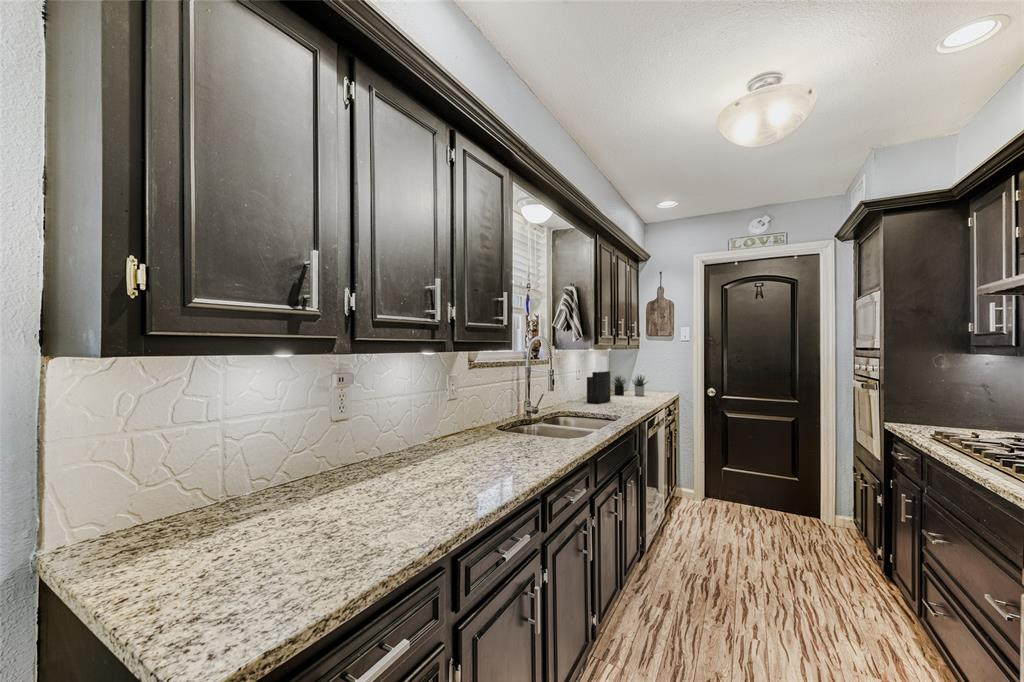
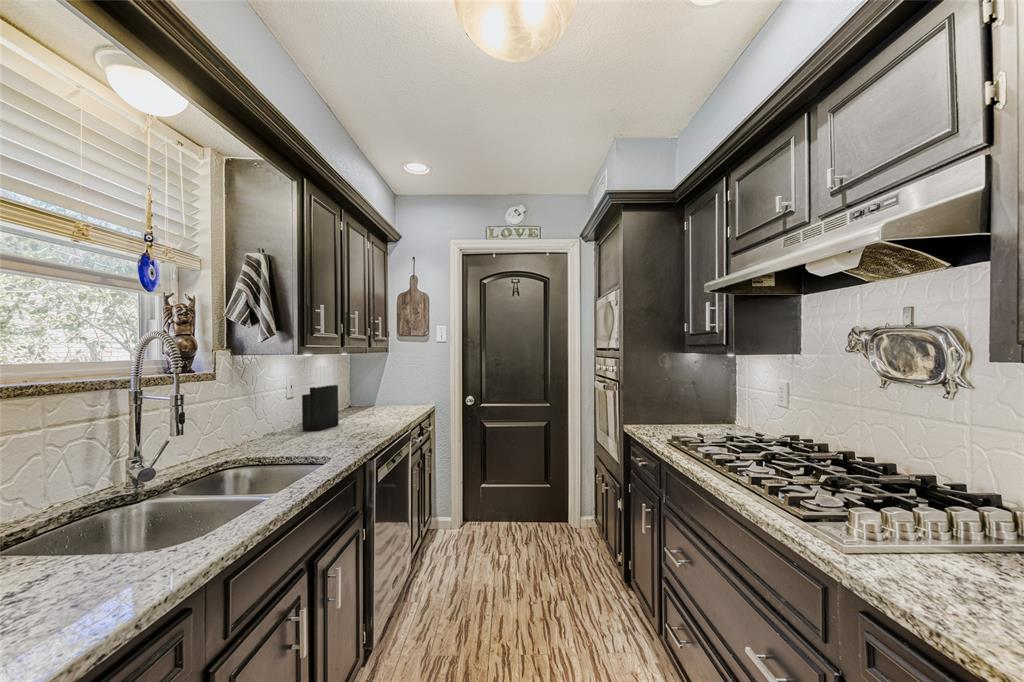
succulent plant: present [613,375,647,396] -> none [345,384,396,413]

